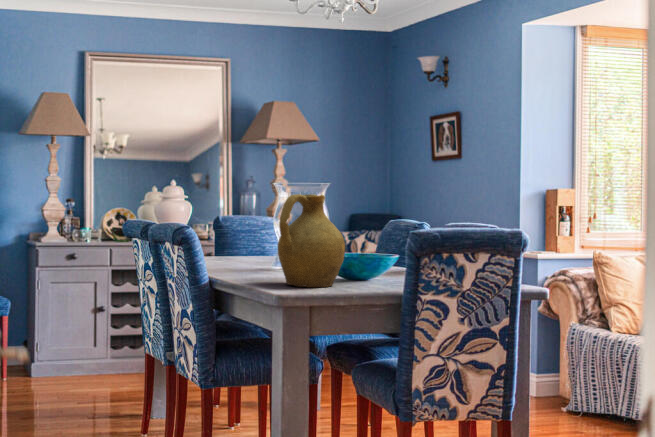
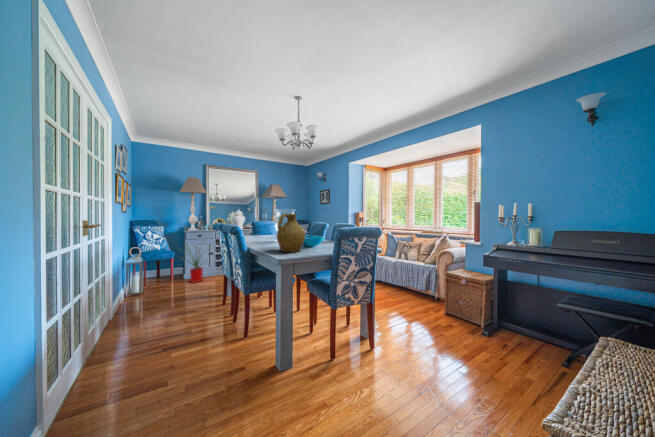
house plant: none [16,268,109,389] -> present [187,246,205,283]

